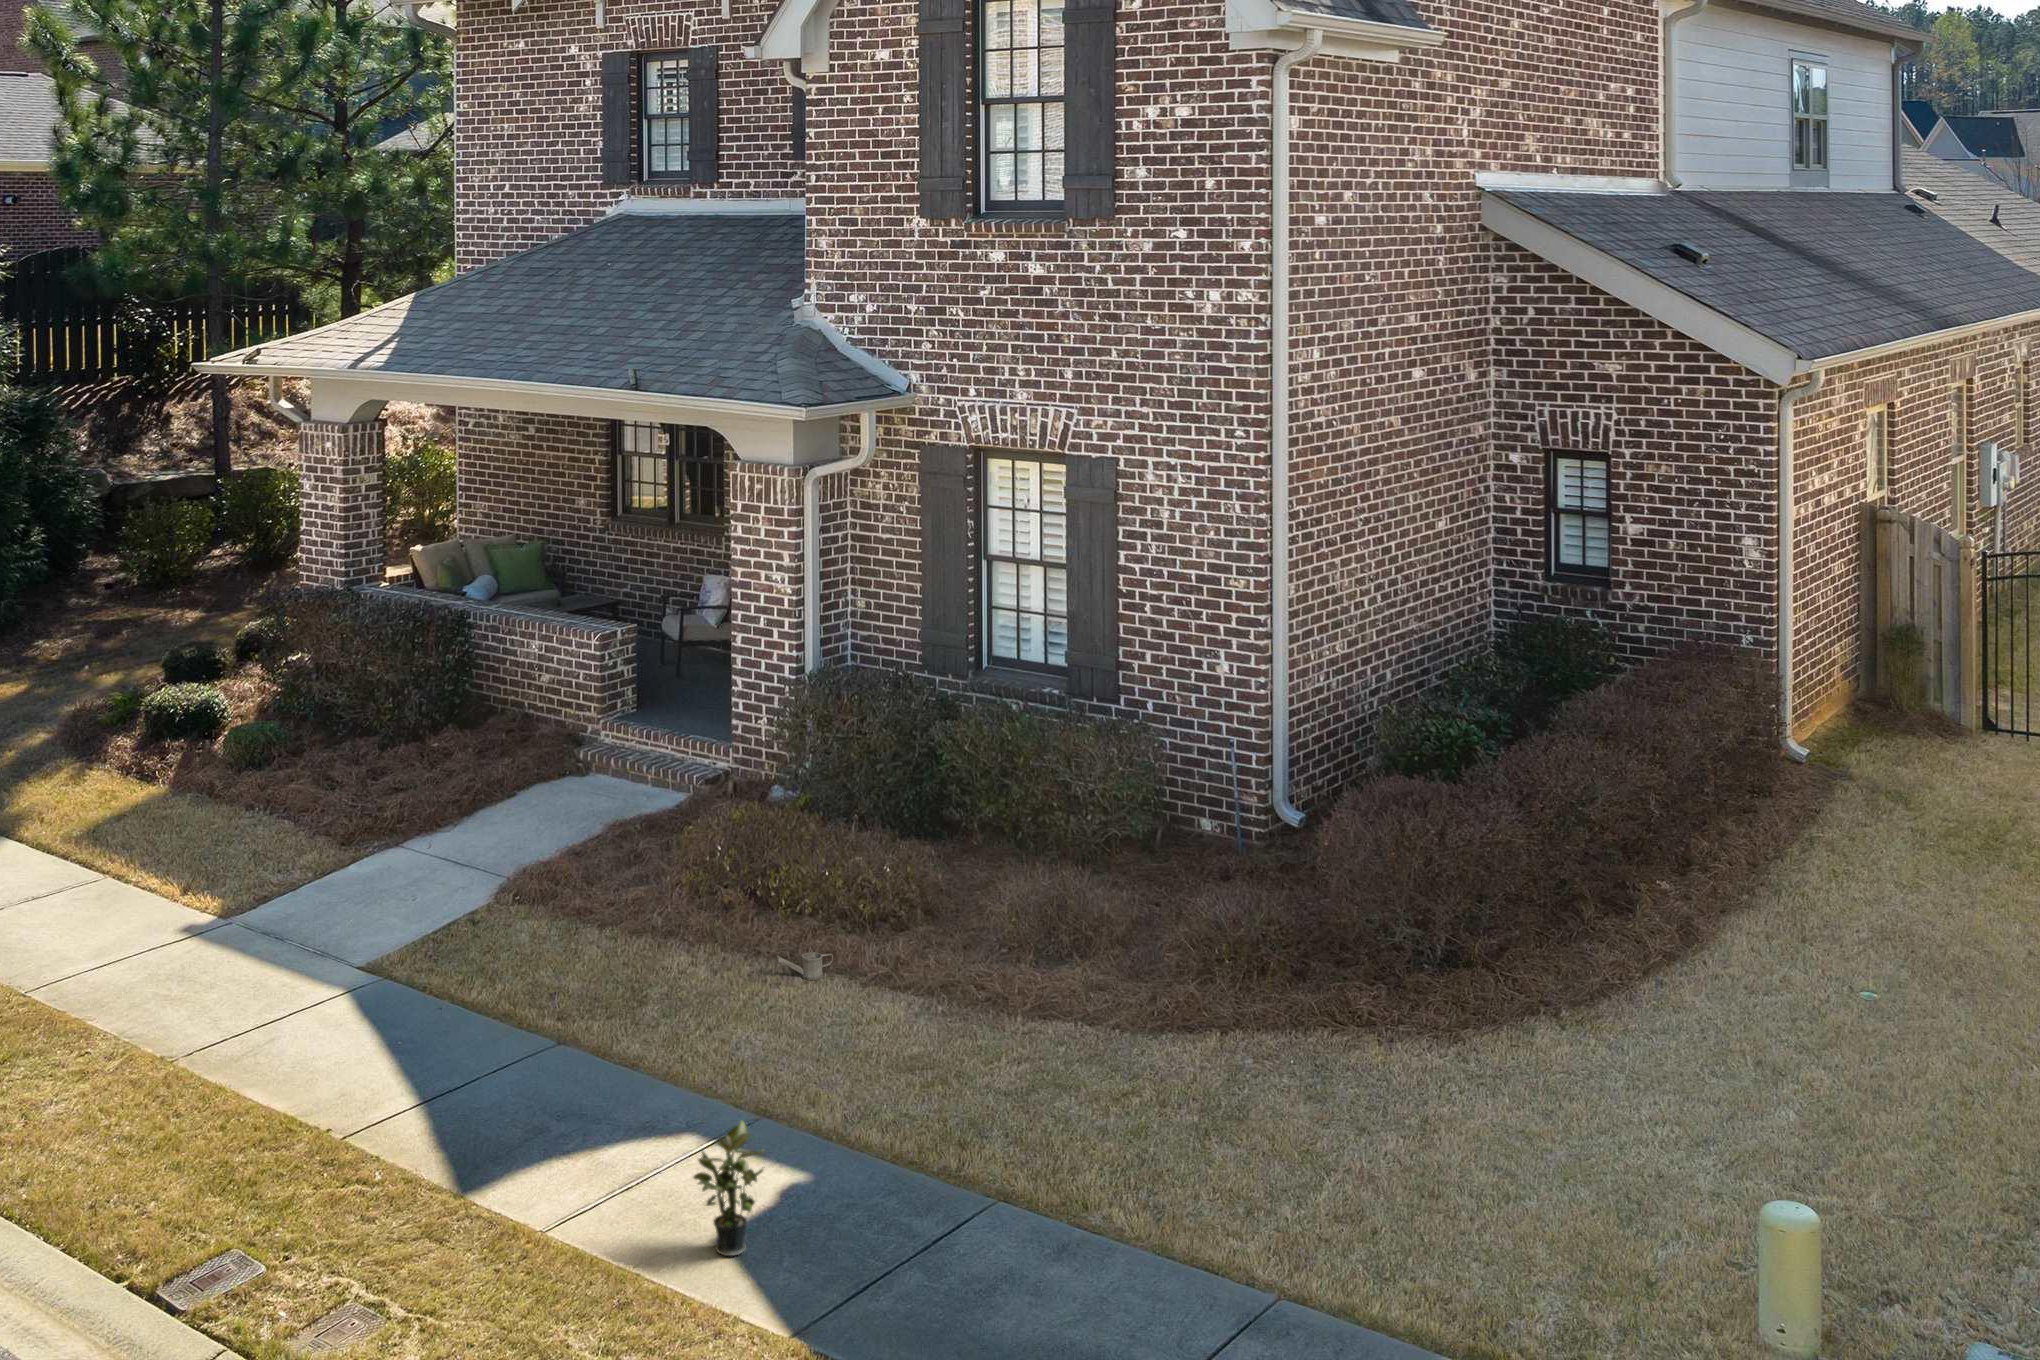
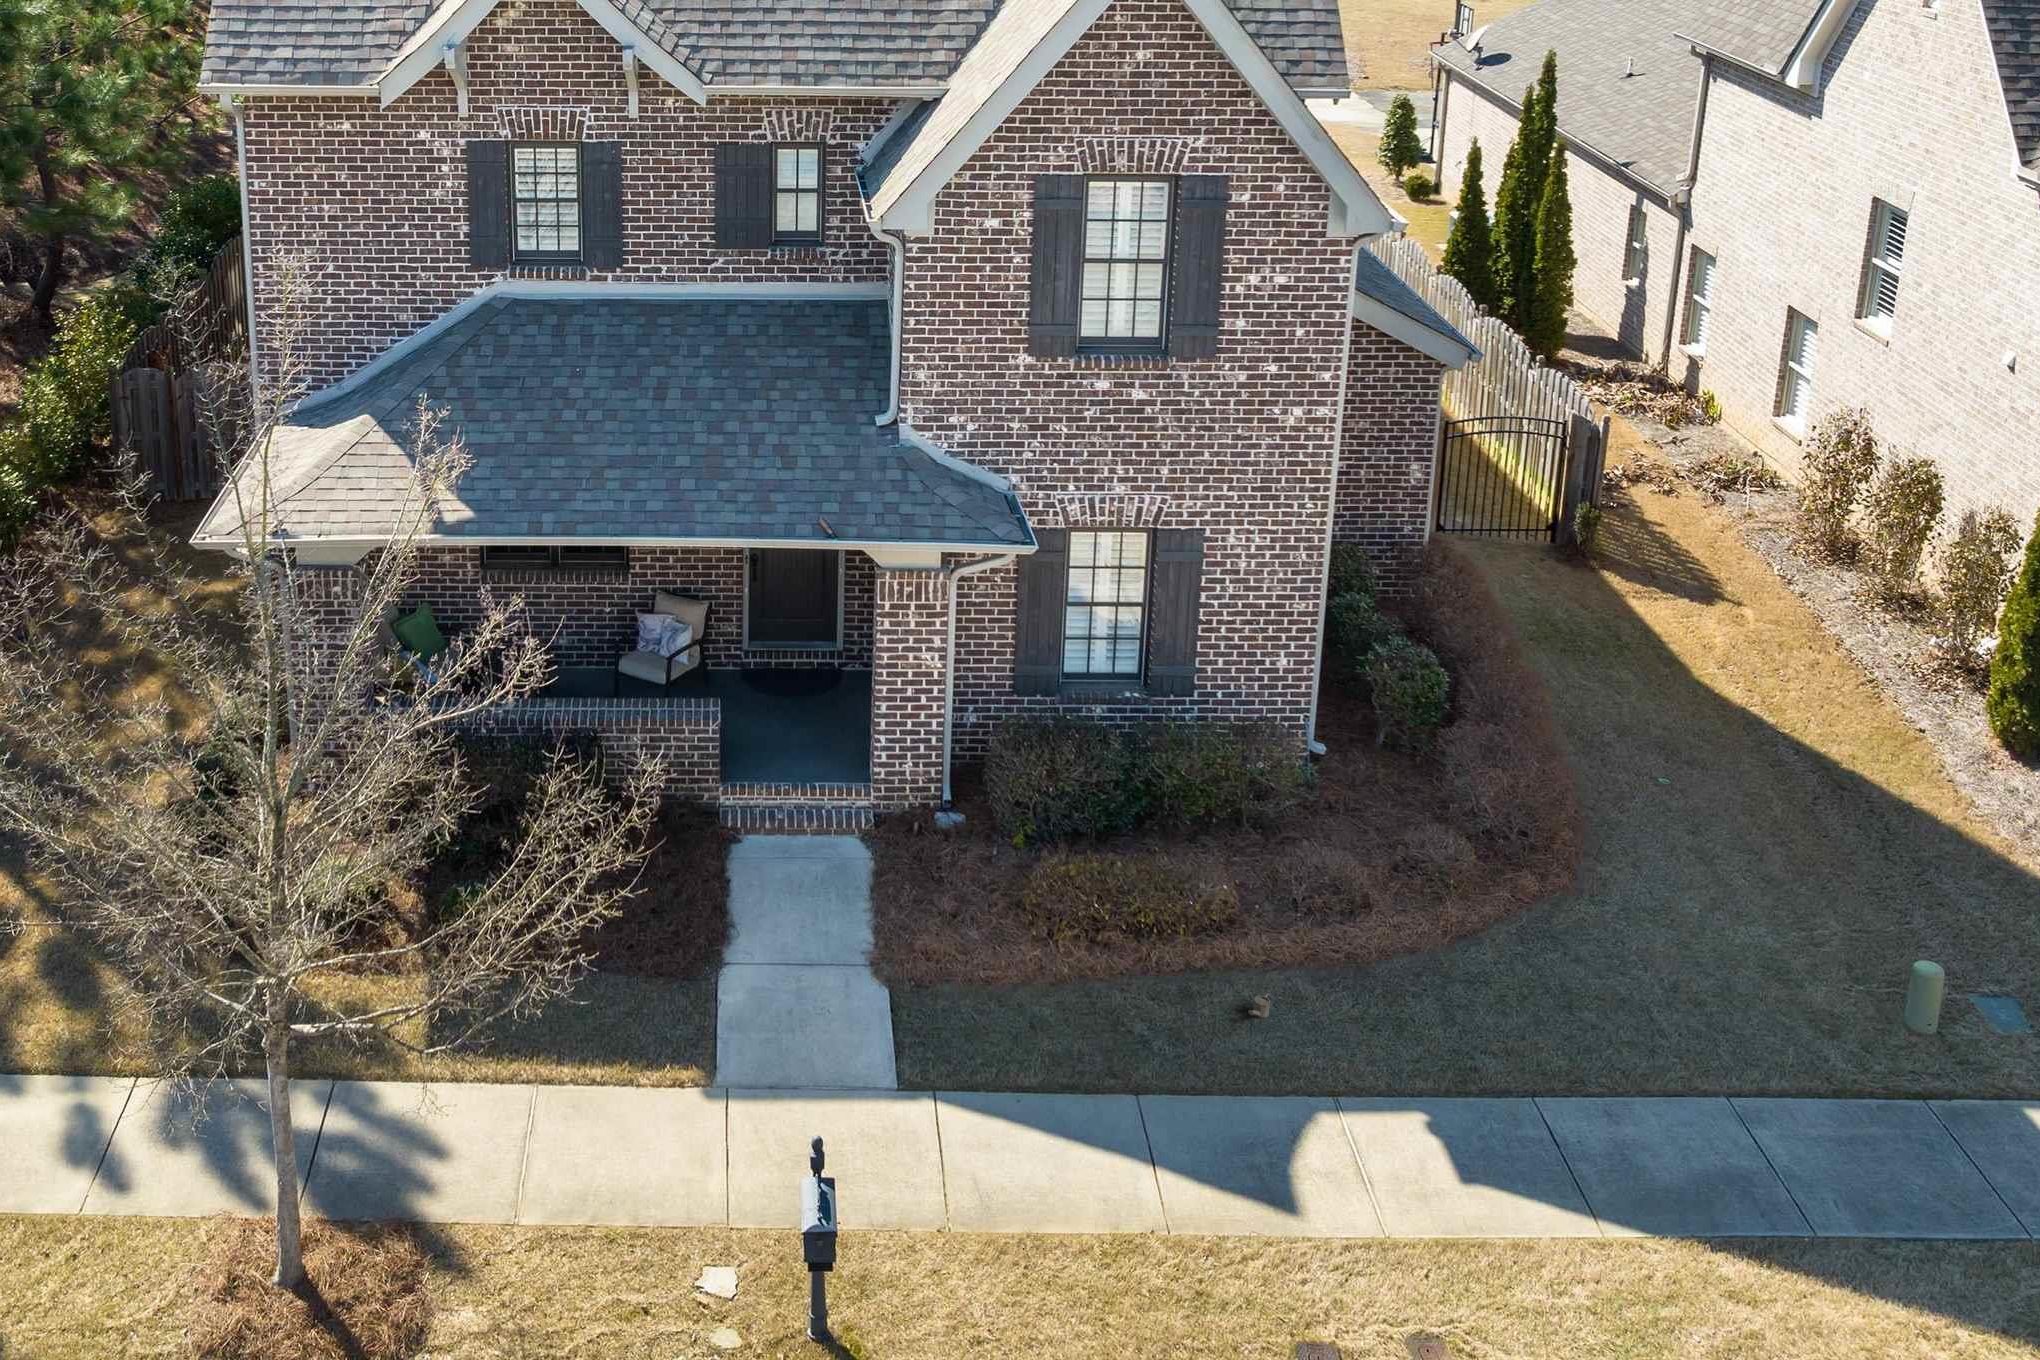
potted plant: present [693,1121,764,1256] -> none [1610,1211,1659,1299]

